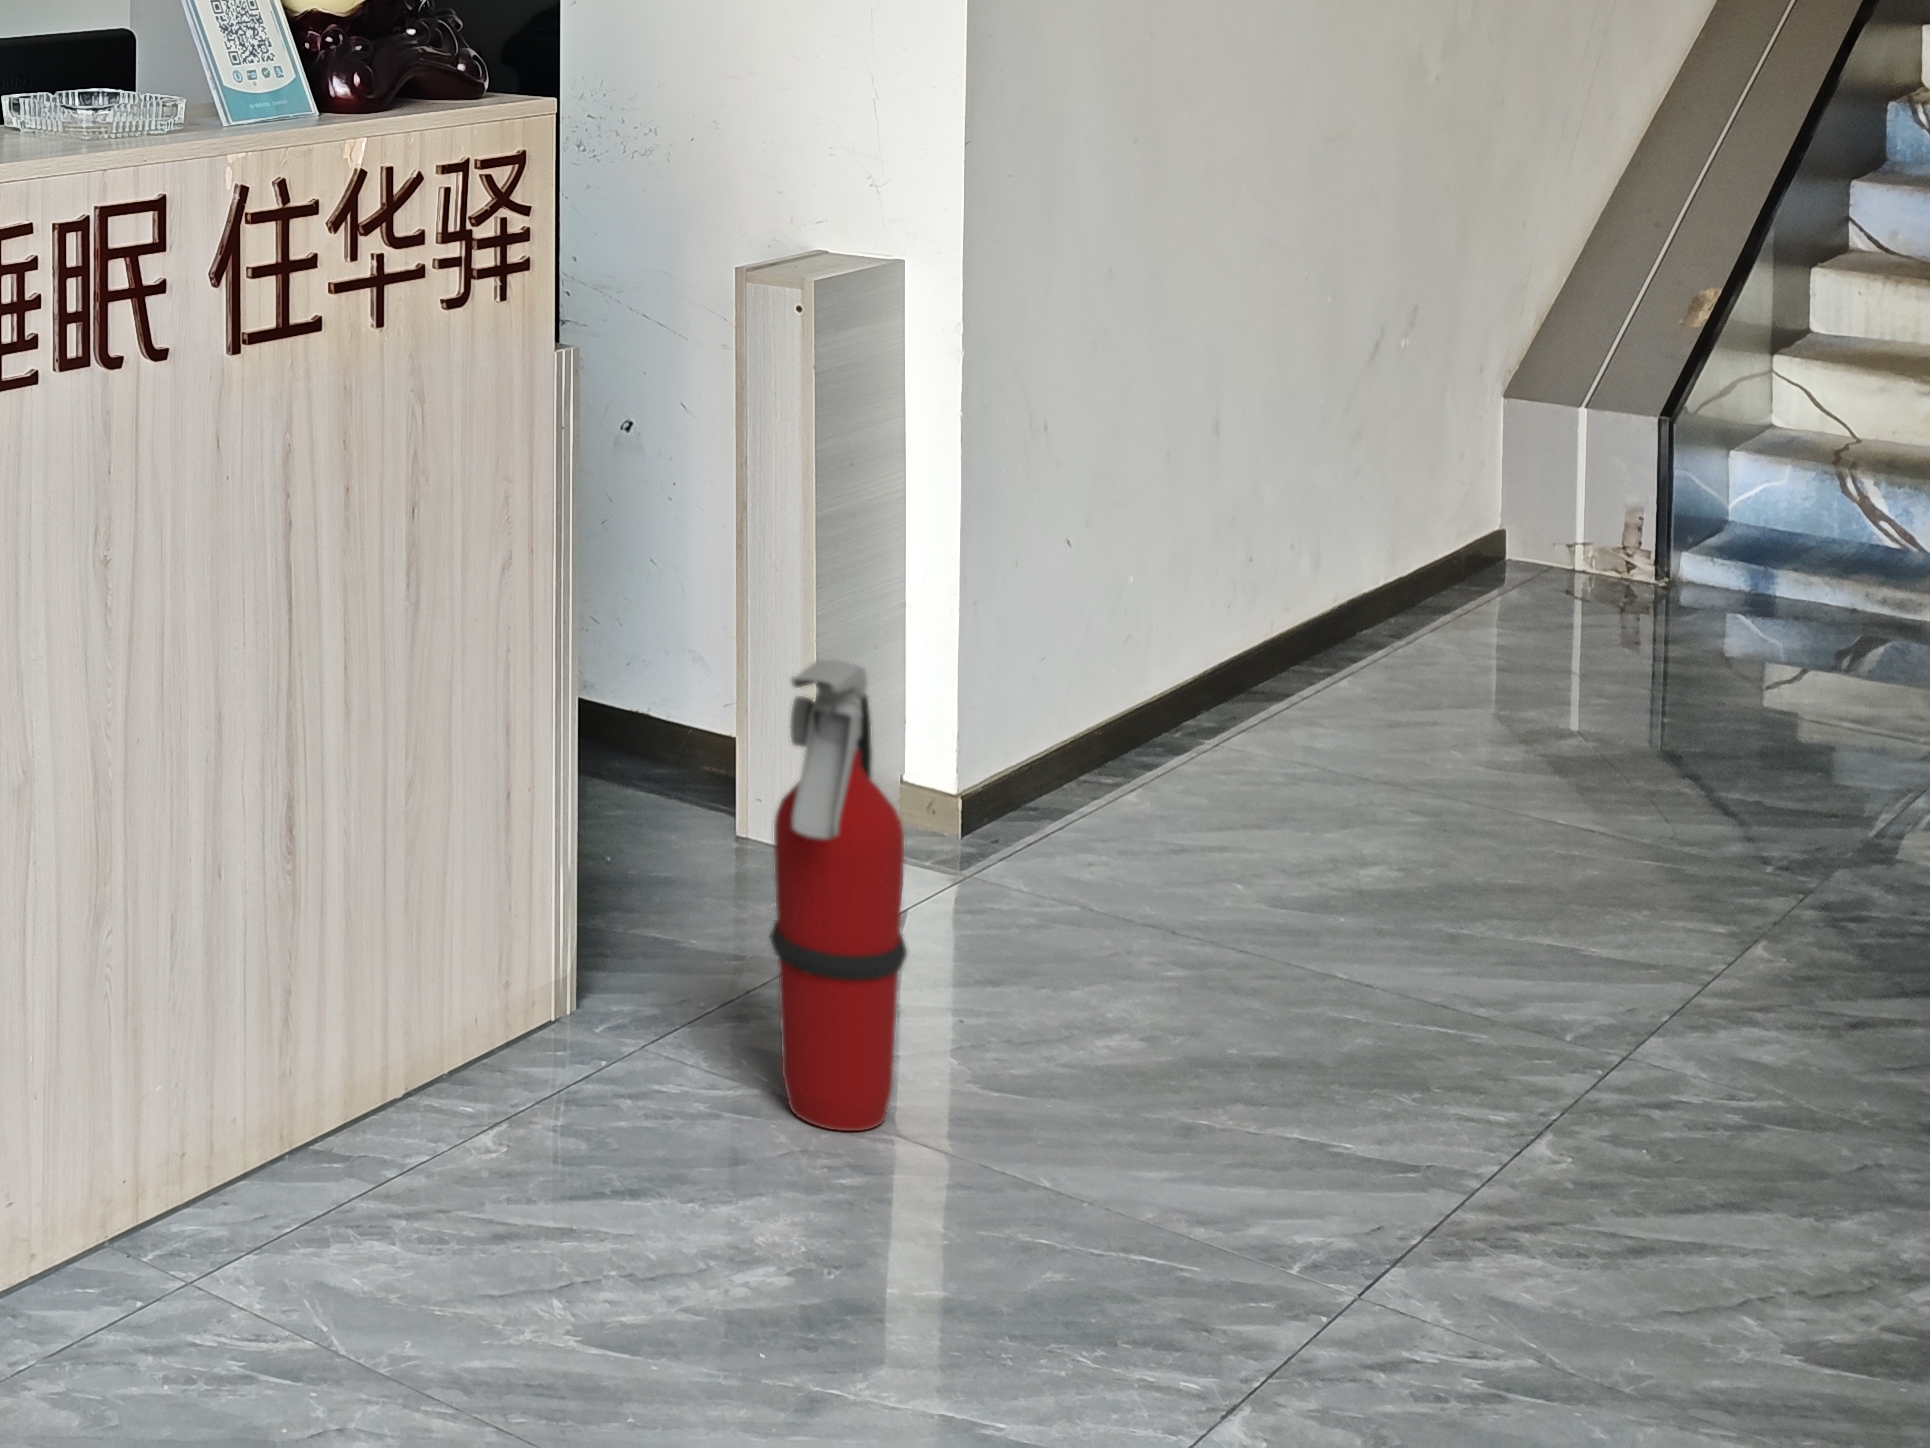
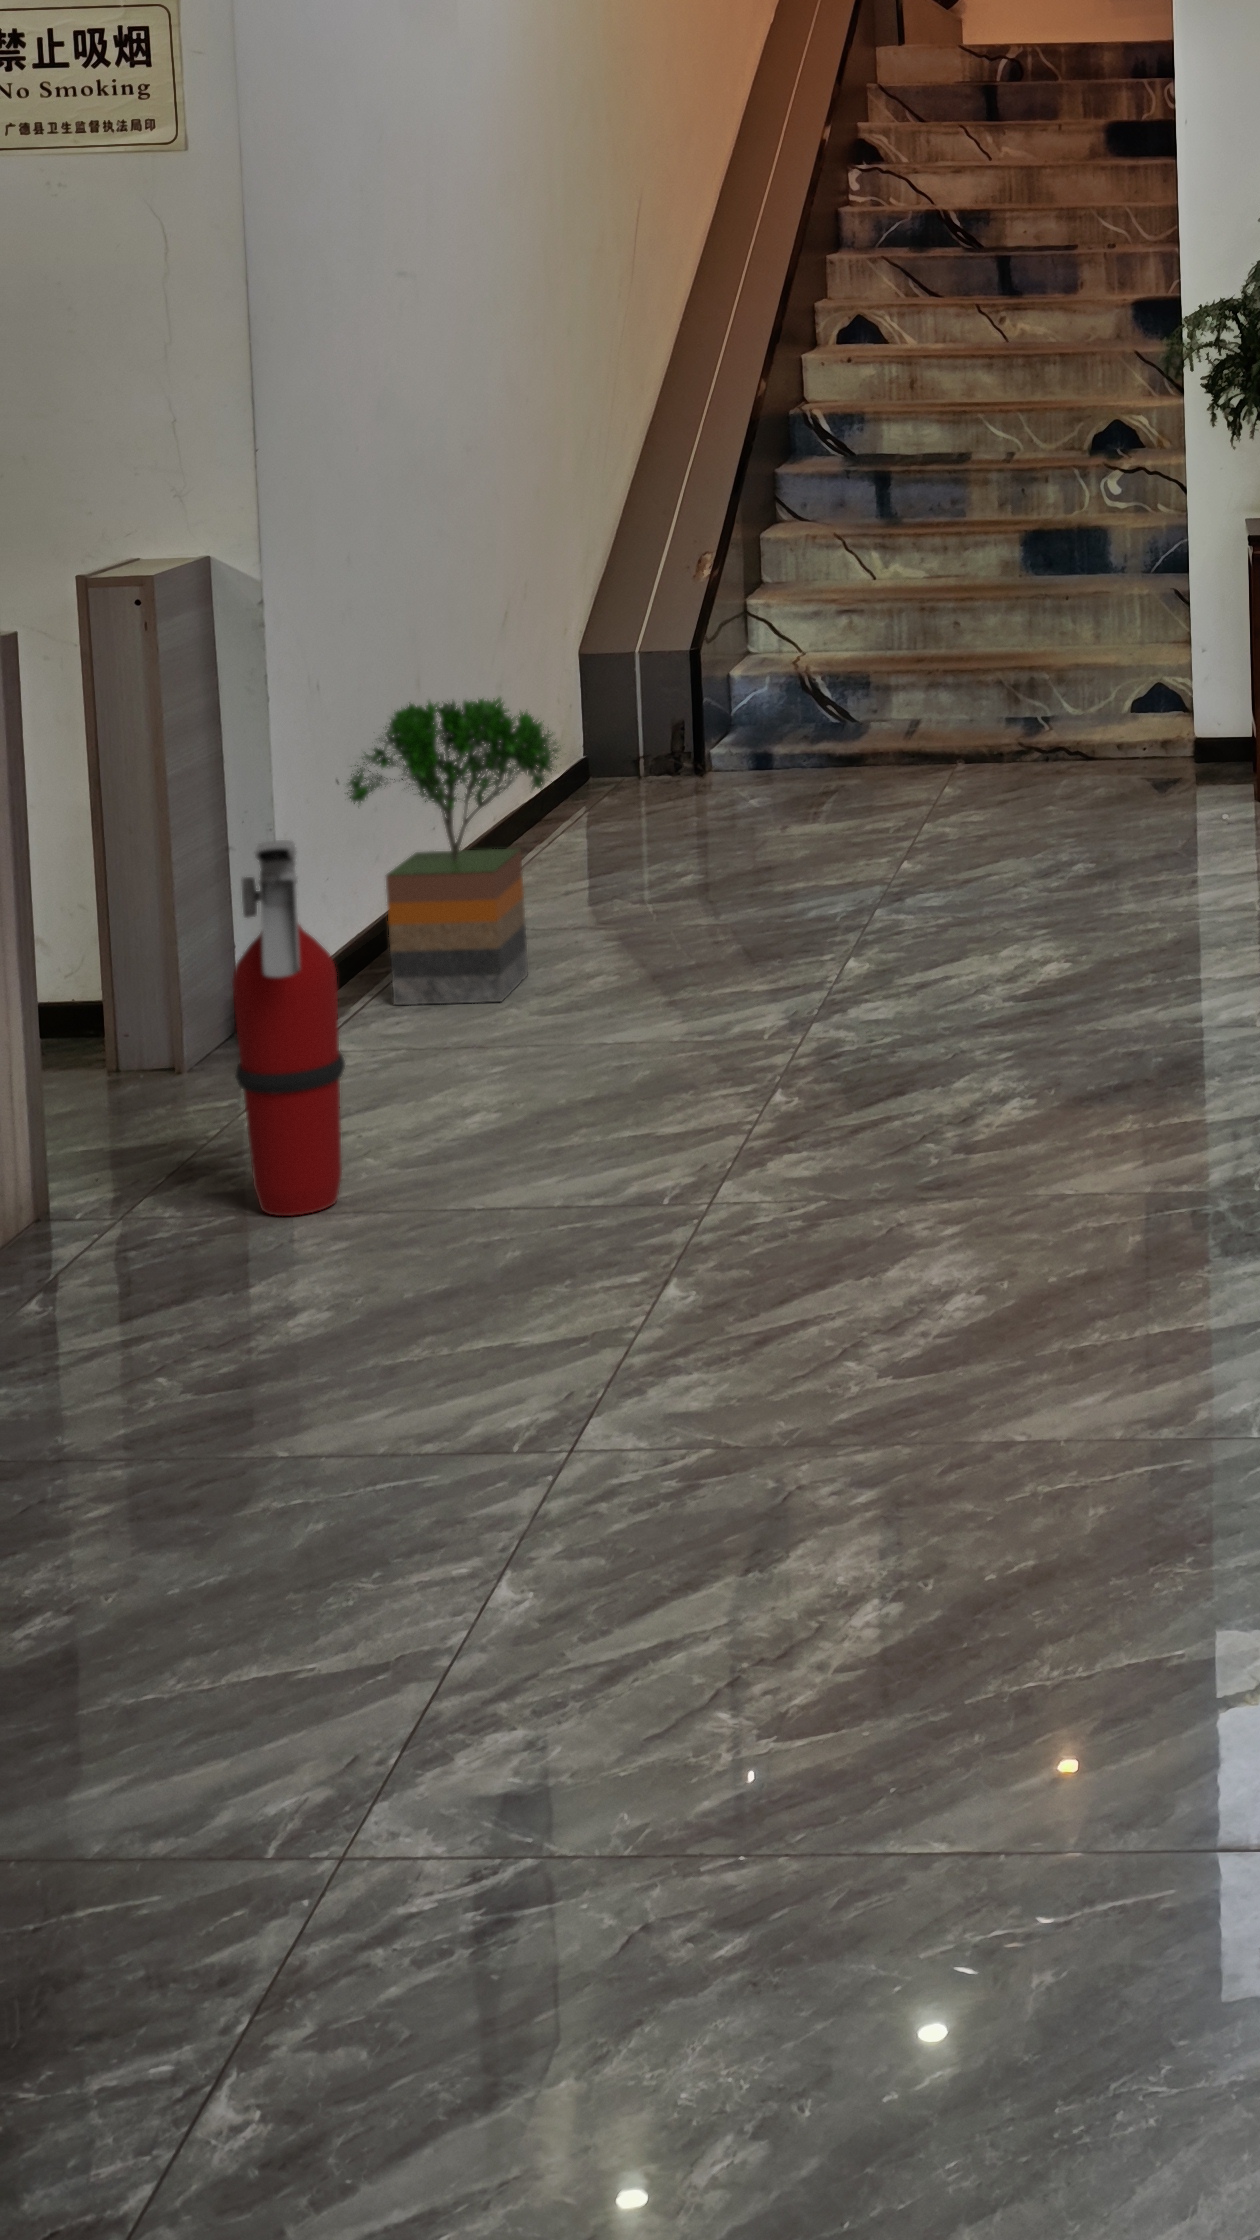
potted tree: none [1054,459,1371,869] -> present [347,698,559,1005]

